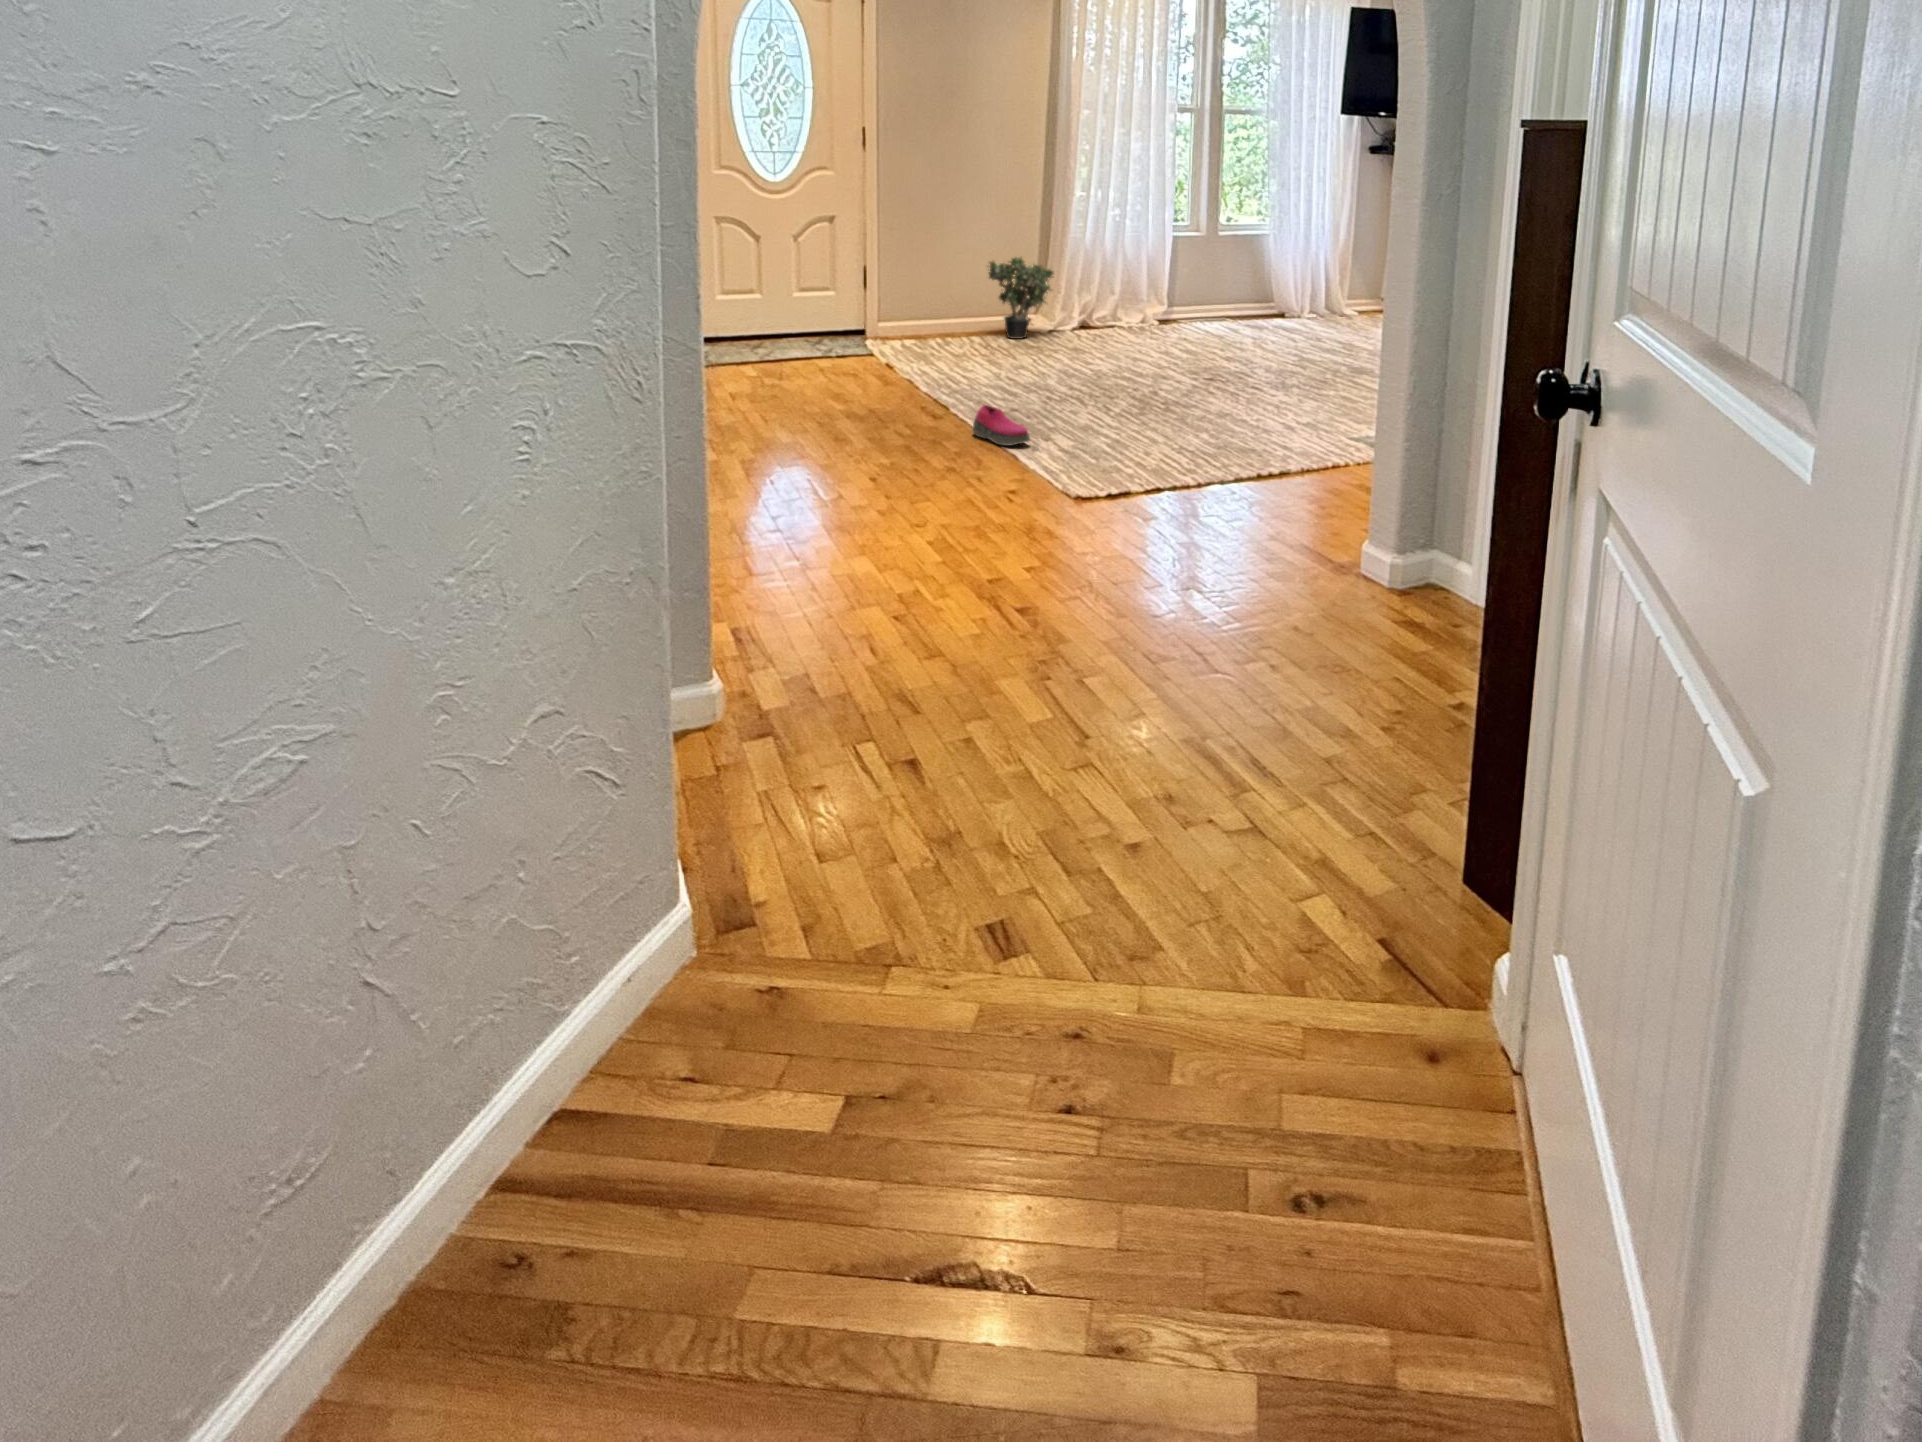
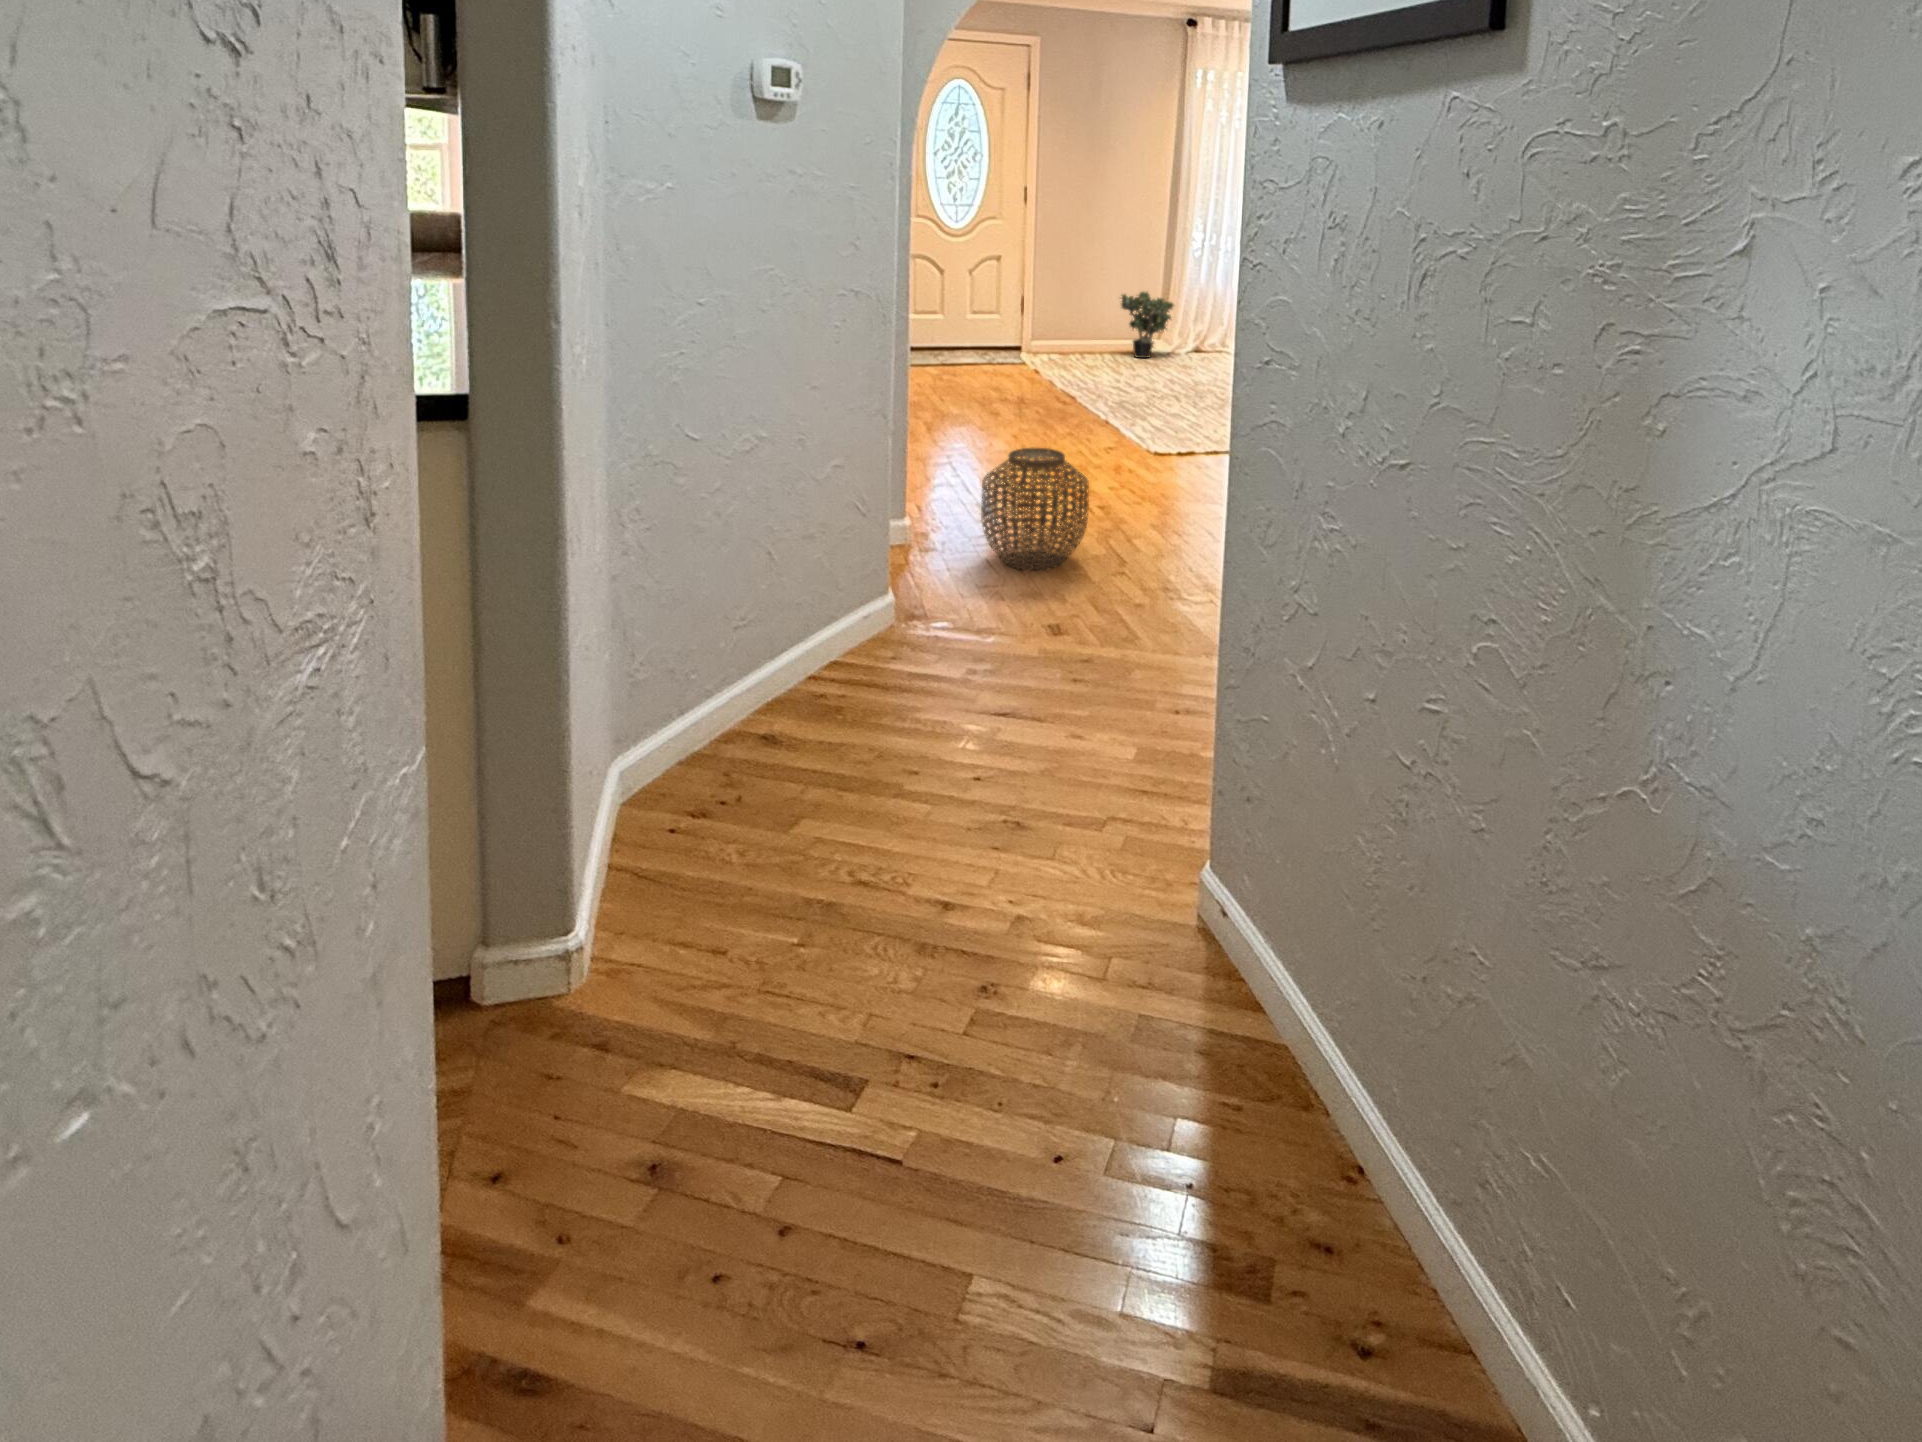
shoe: present [973,405,1030,446] -> none [1090,393,1131,423]
woven basket: none [853,564,1034,778] -> present [981,448,1089,570]

